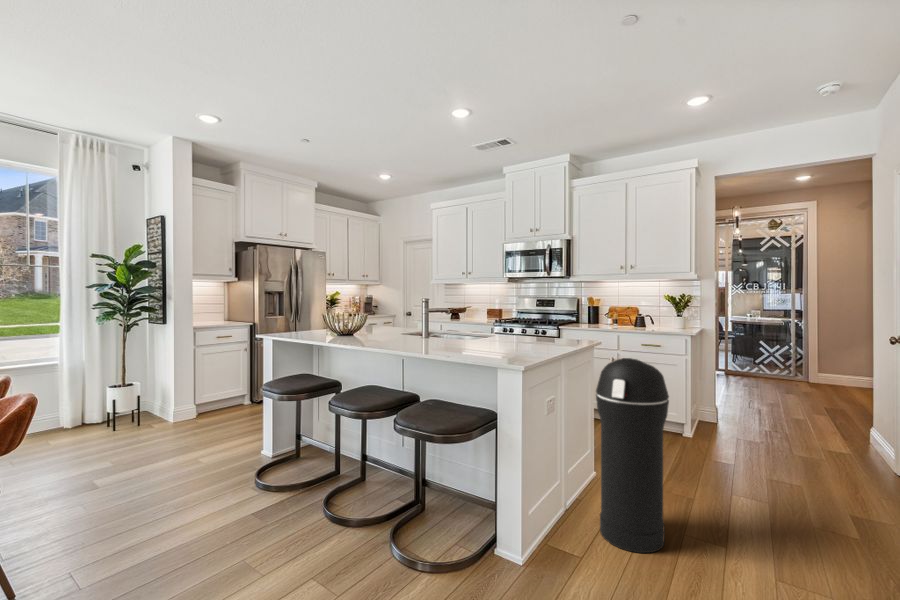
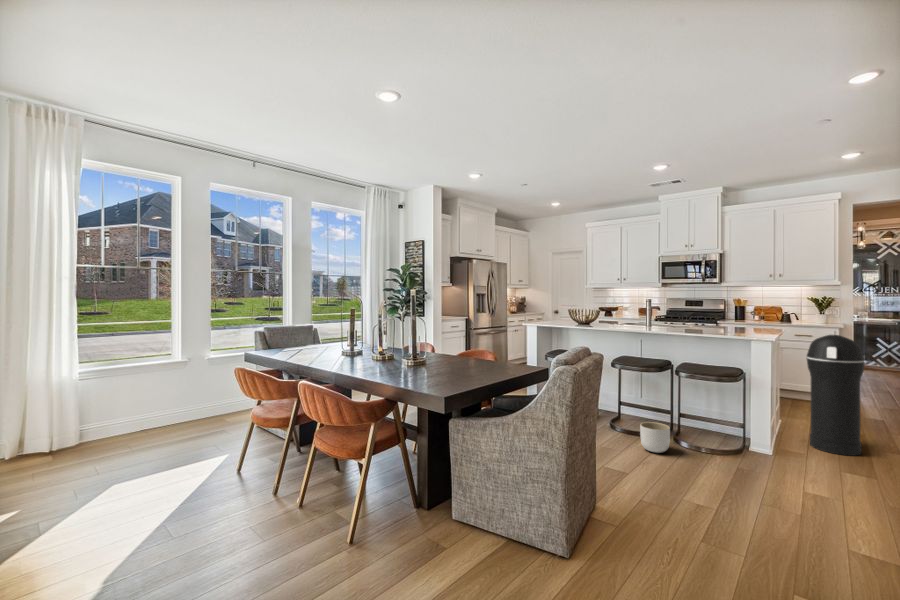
planter: none [314,509,361,570] -> present [640,422,670,453]

